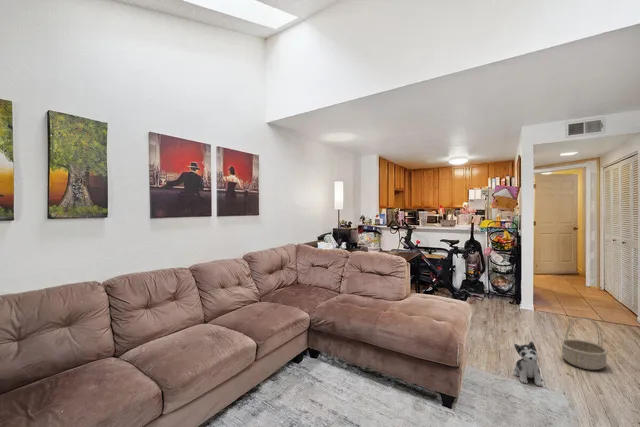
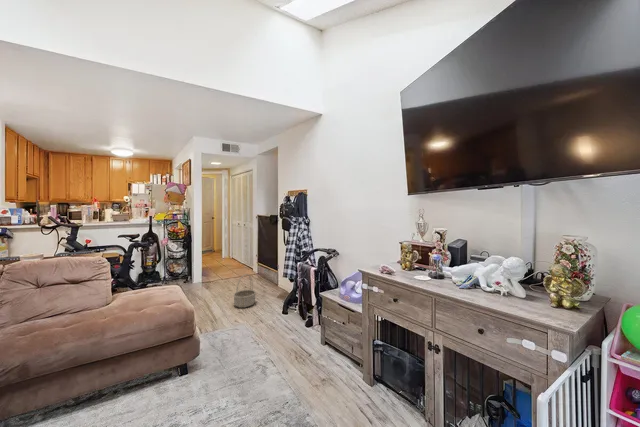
plush toy: present [514,341,543,386] -> none [214,299,234,331]

